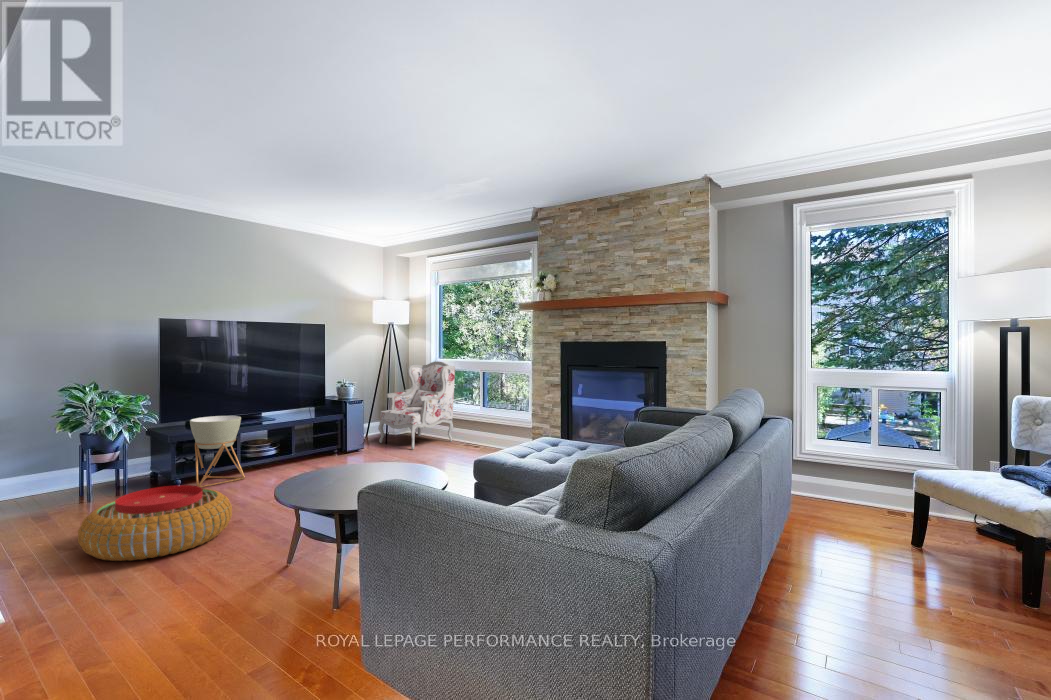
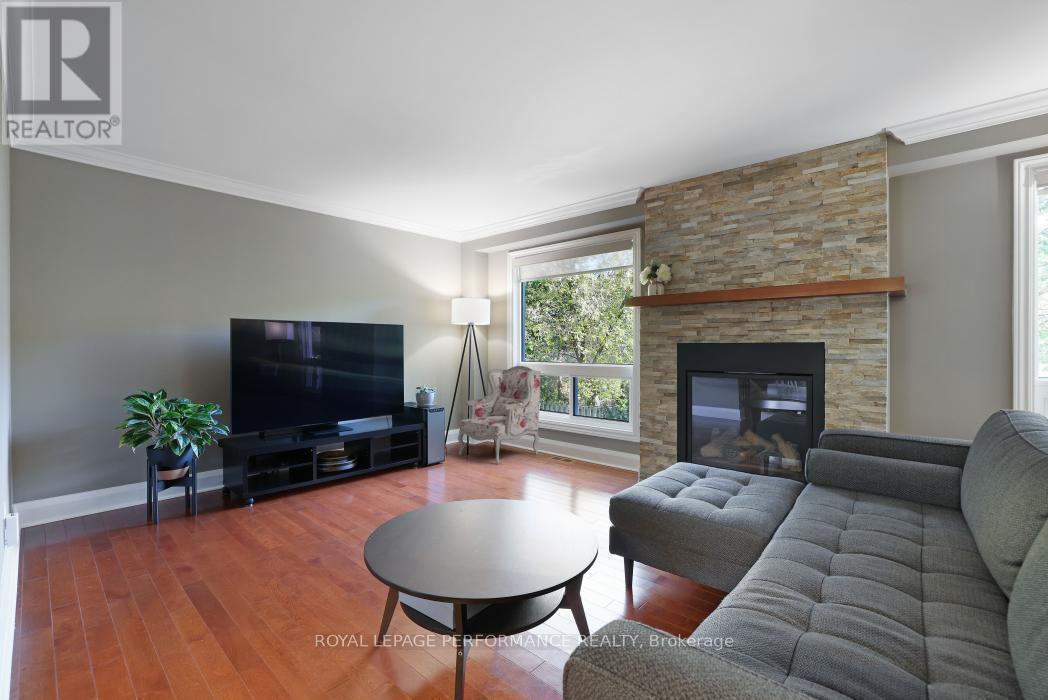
planter: present [190,416,245,487] -> none [263,427,321,509]
pouf: present [78,485,232,561] -> none [129,516,309,620]

